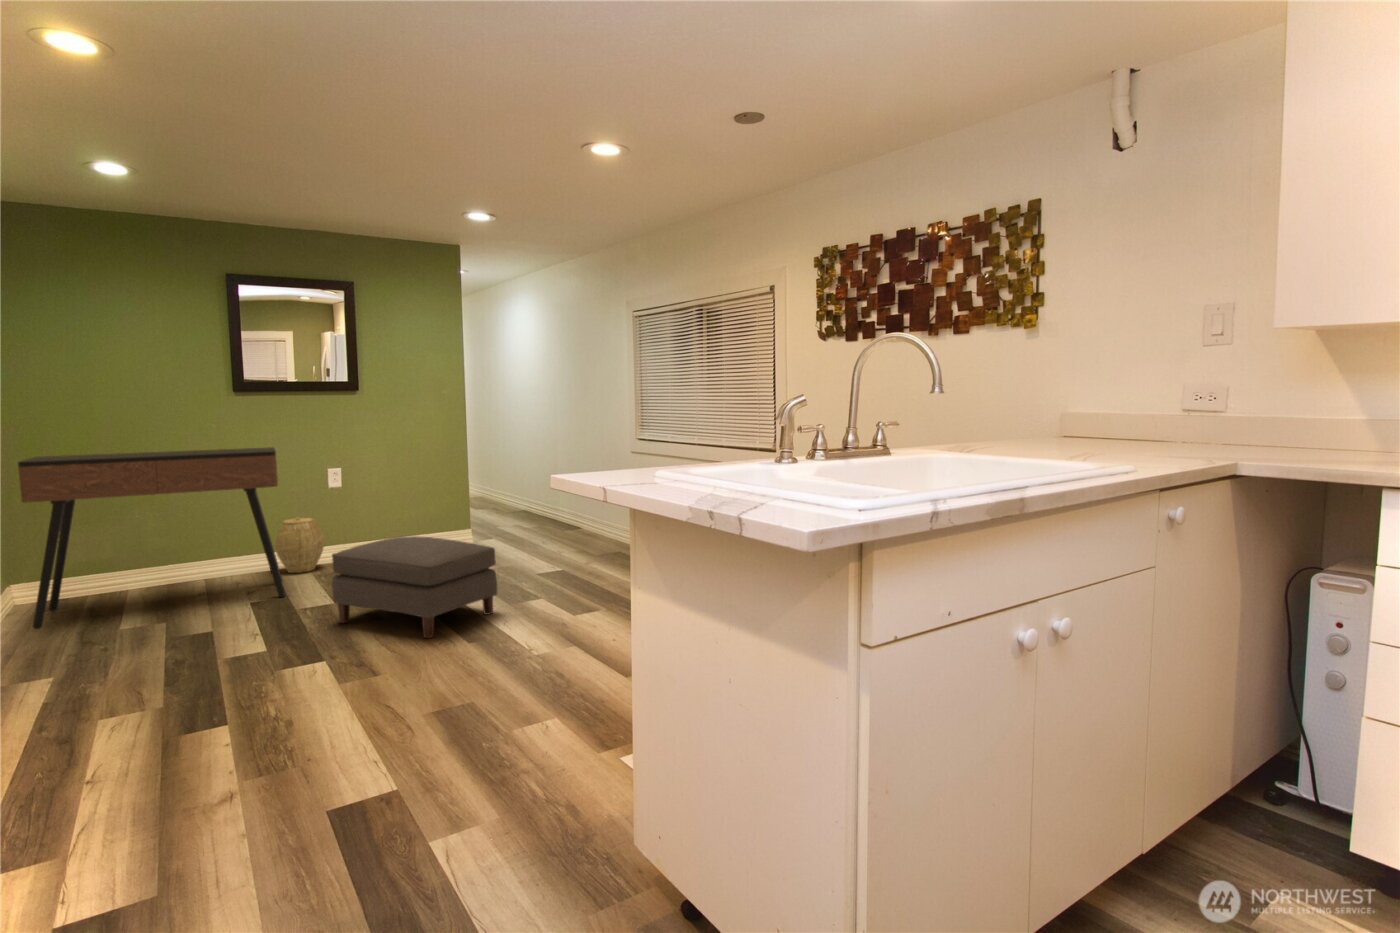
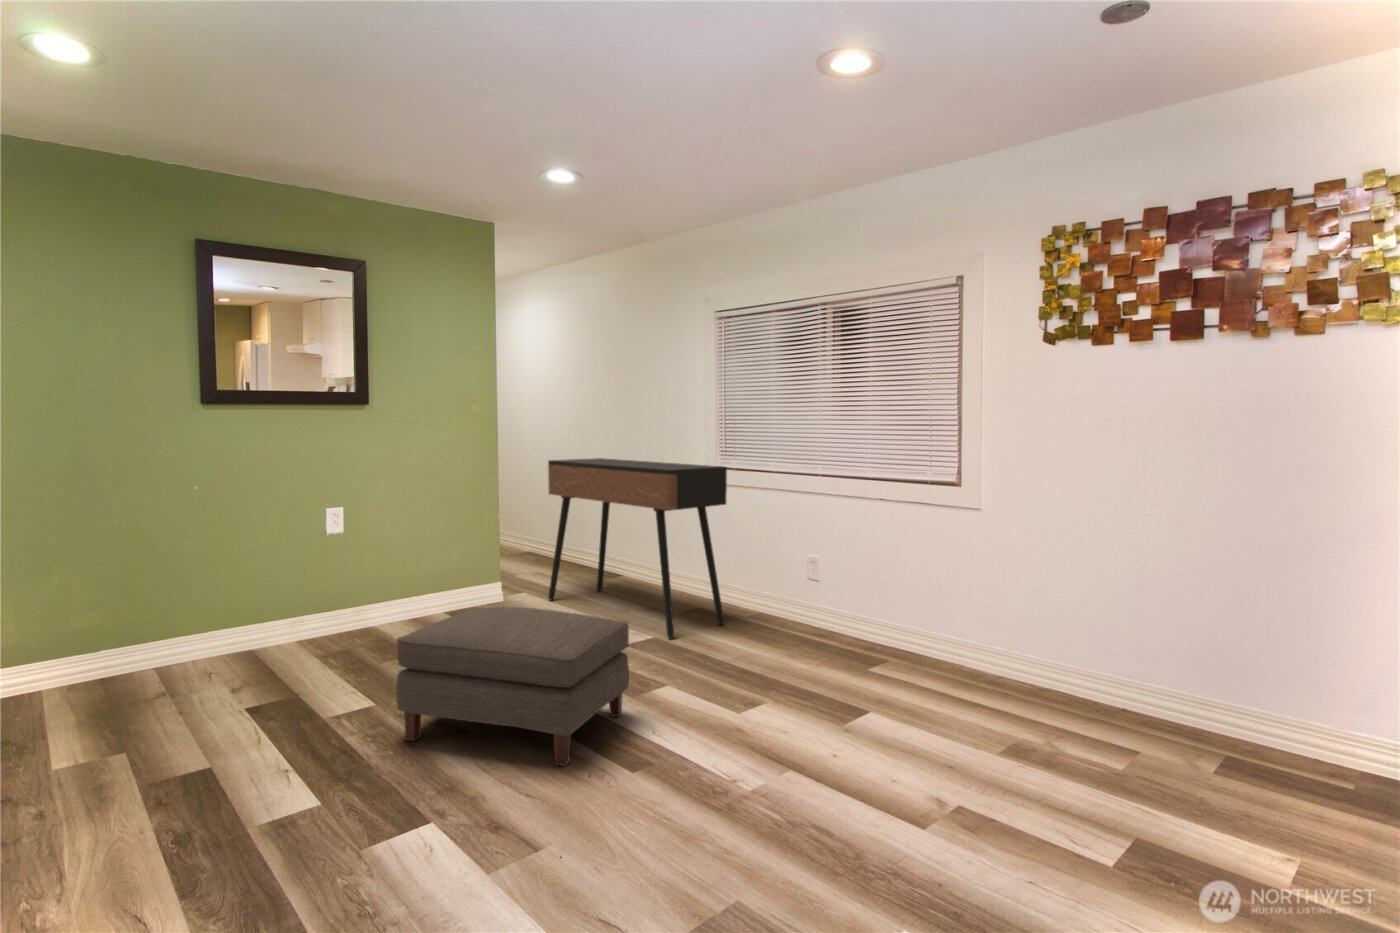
console table: present [18,447,285,629] -> present [548,458,727,638]
woven basket: present [275,517,324,573] -> none [257,575,324,652]

